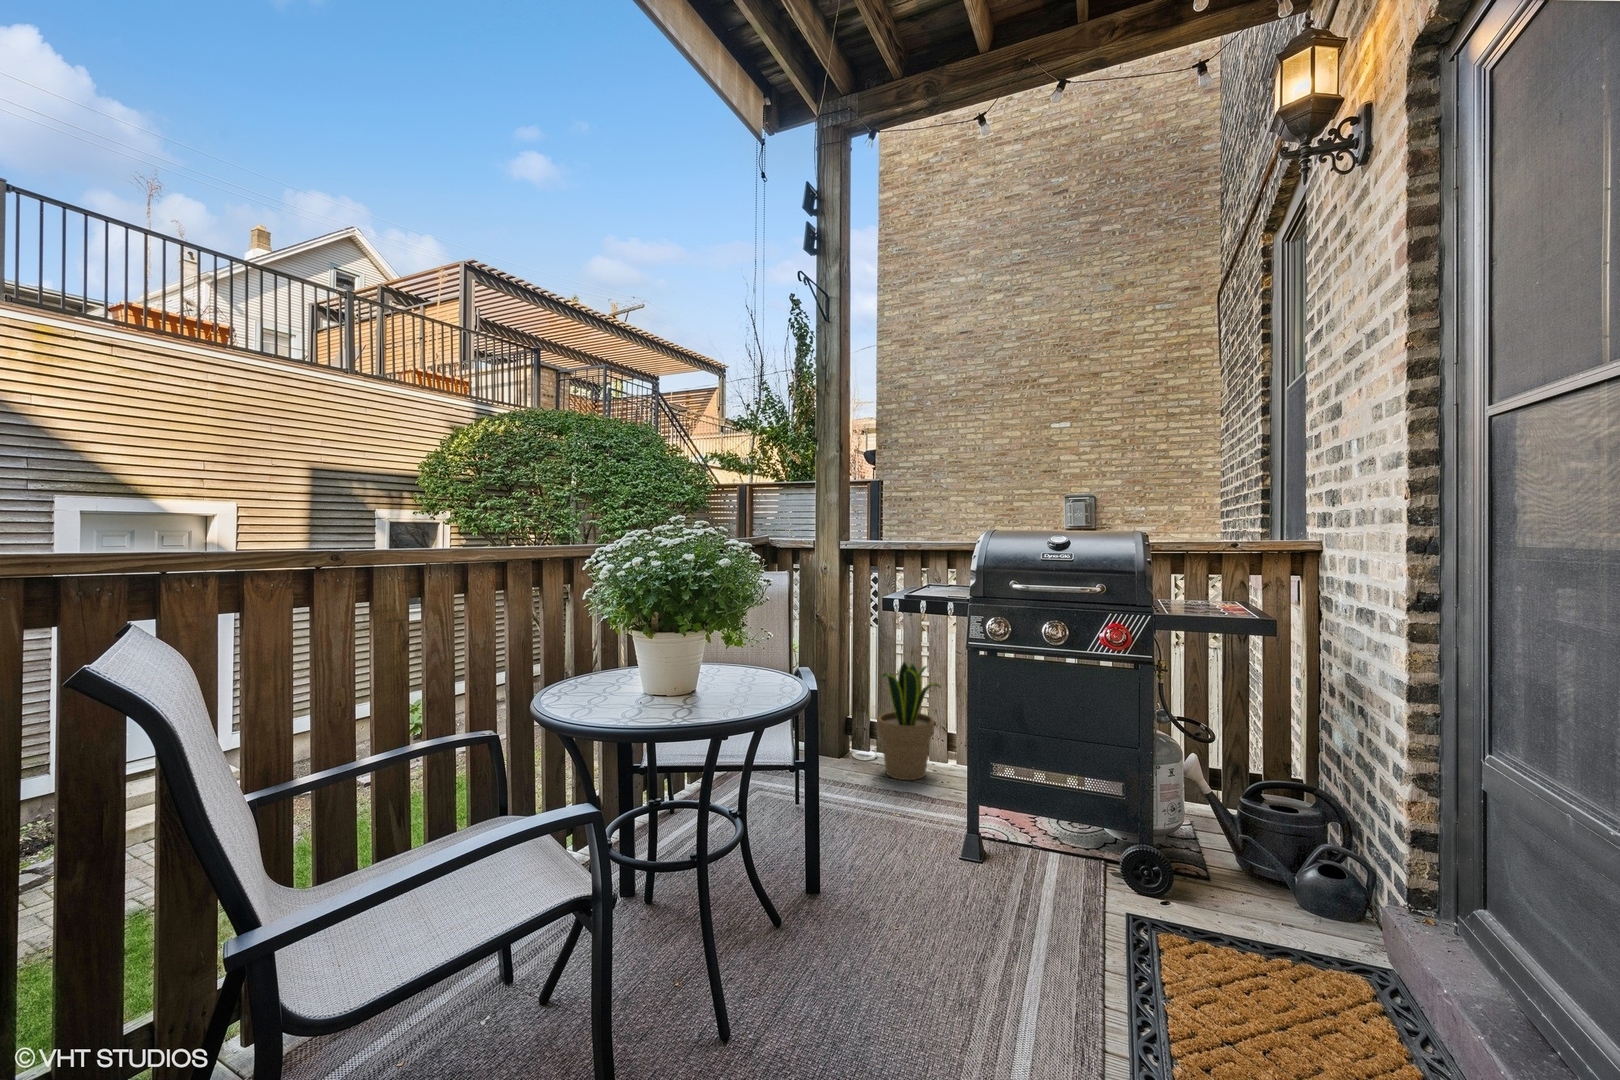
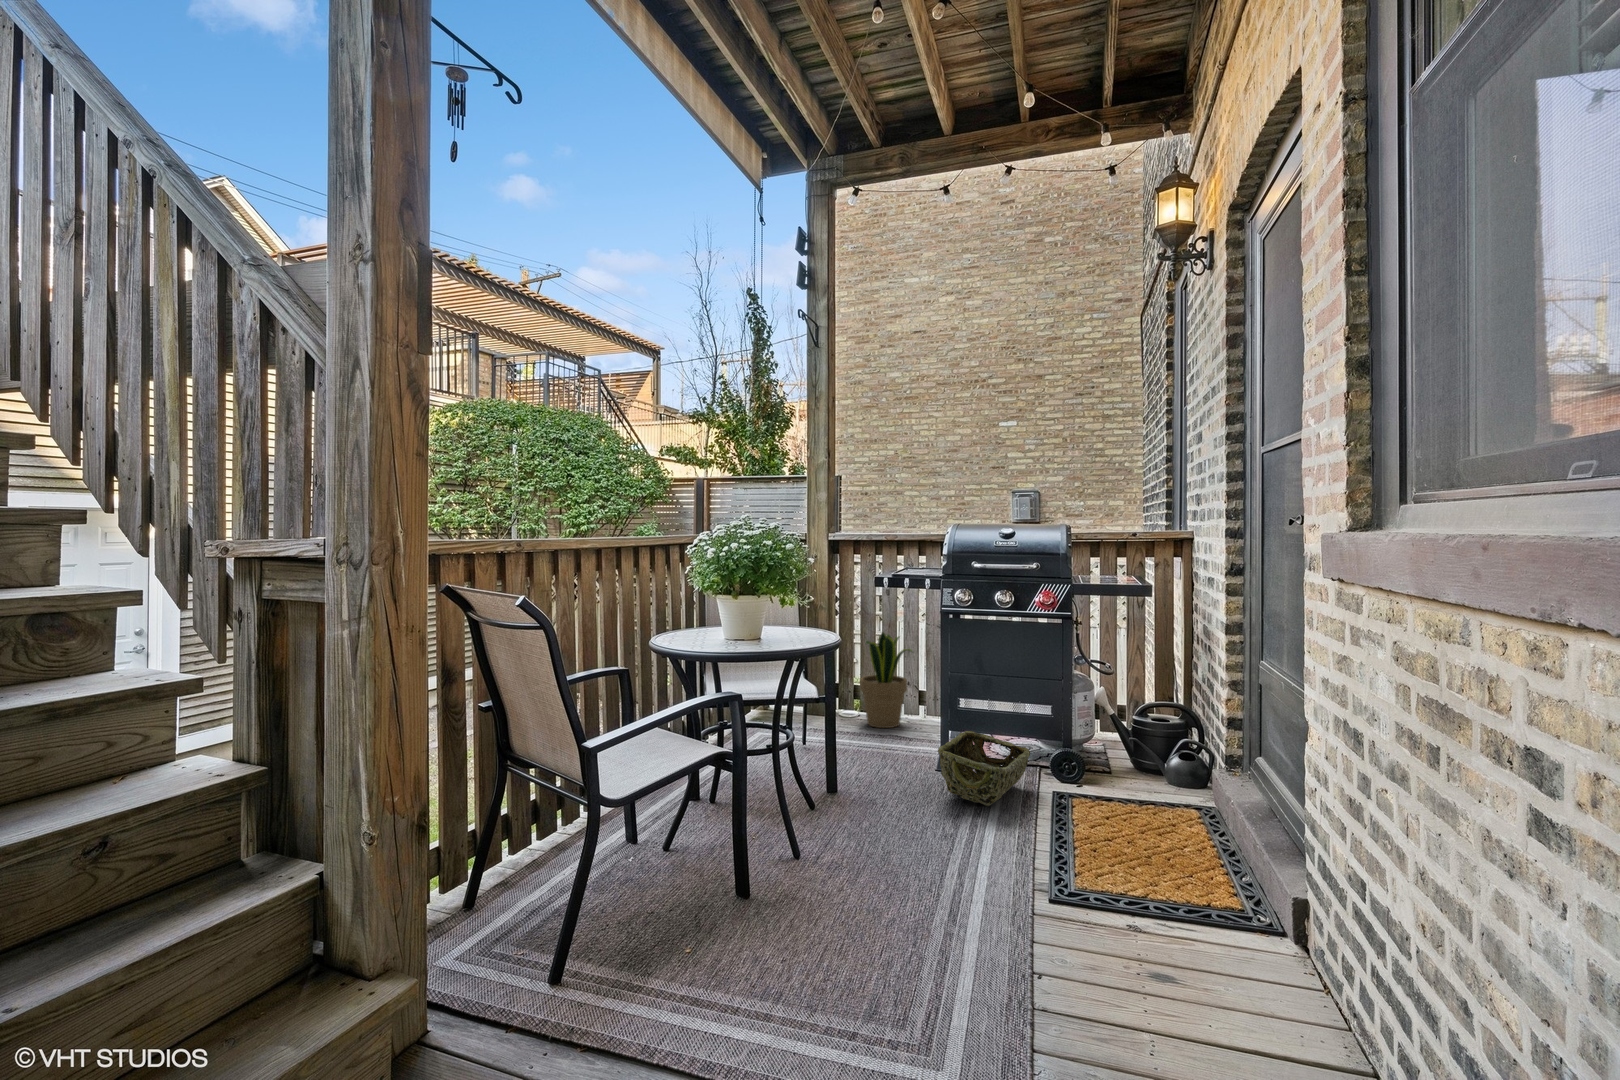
woven basket: none [955,816,1094,951] -> present [938,731,1030,806]

